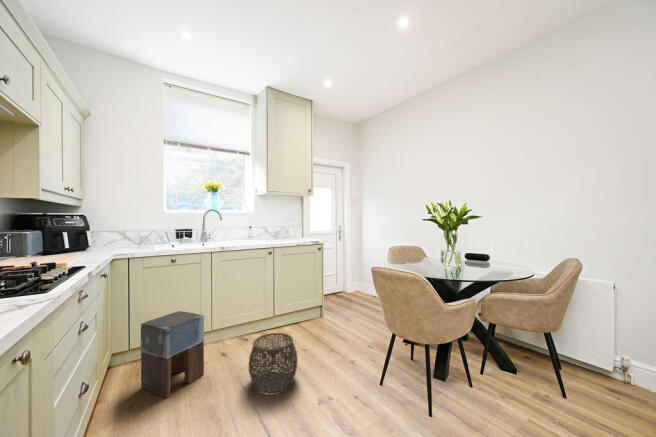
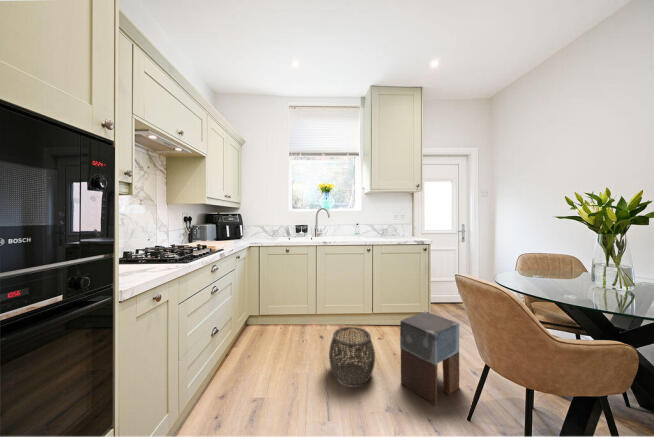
stool: present [141,311,204,398] -> present [400,312,459,405]

